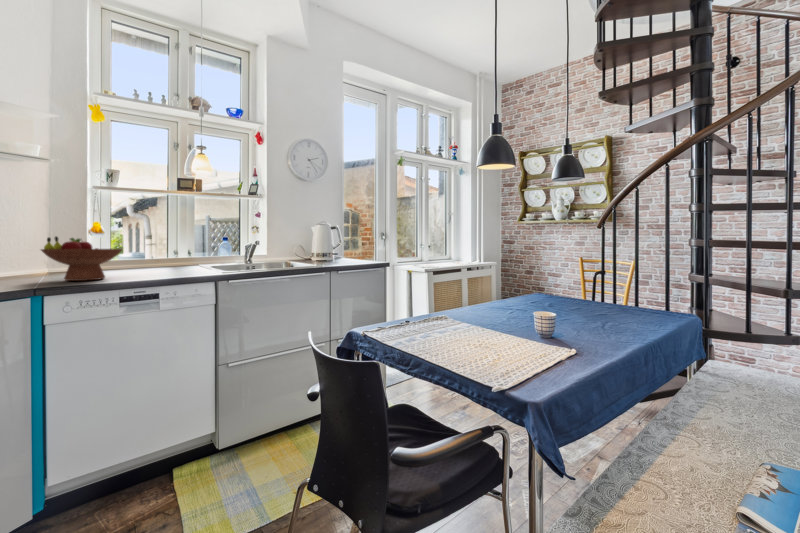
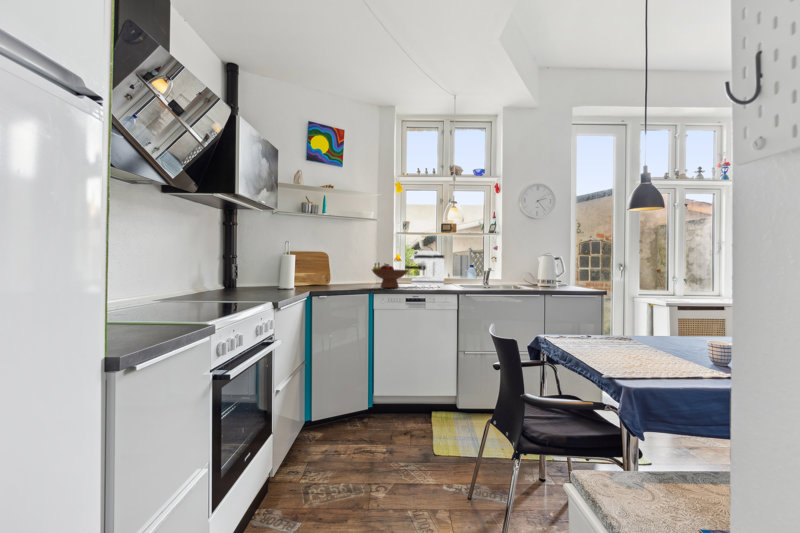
coffee maker: none [116,216,188,272] -> present [405,251,444,287]

